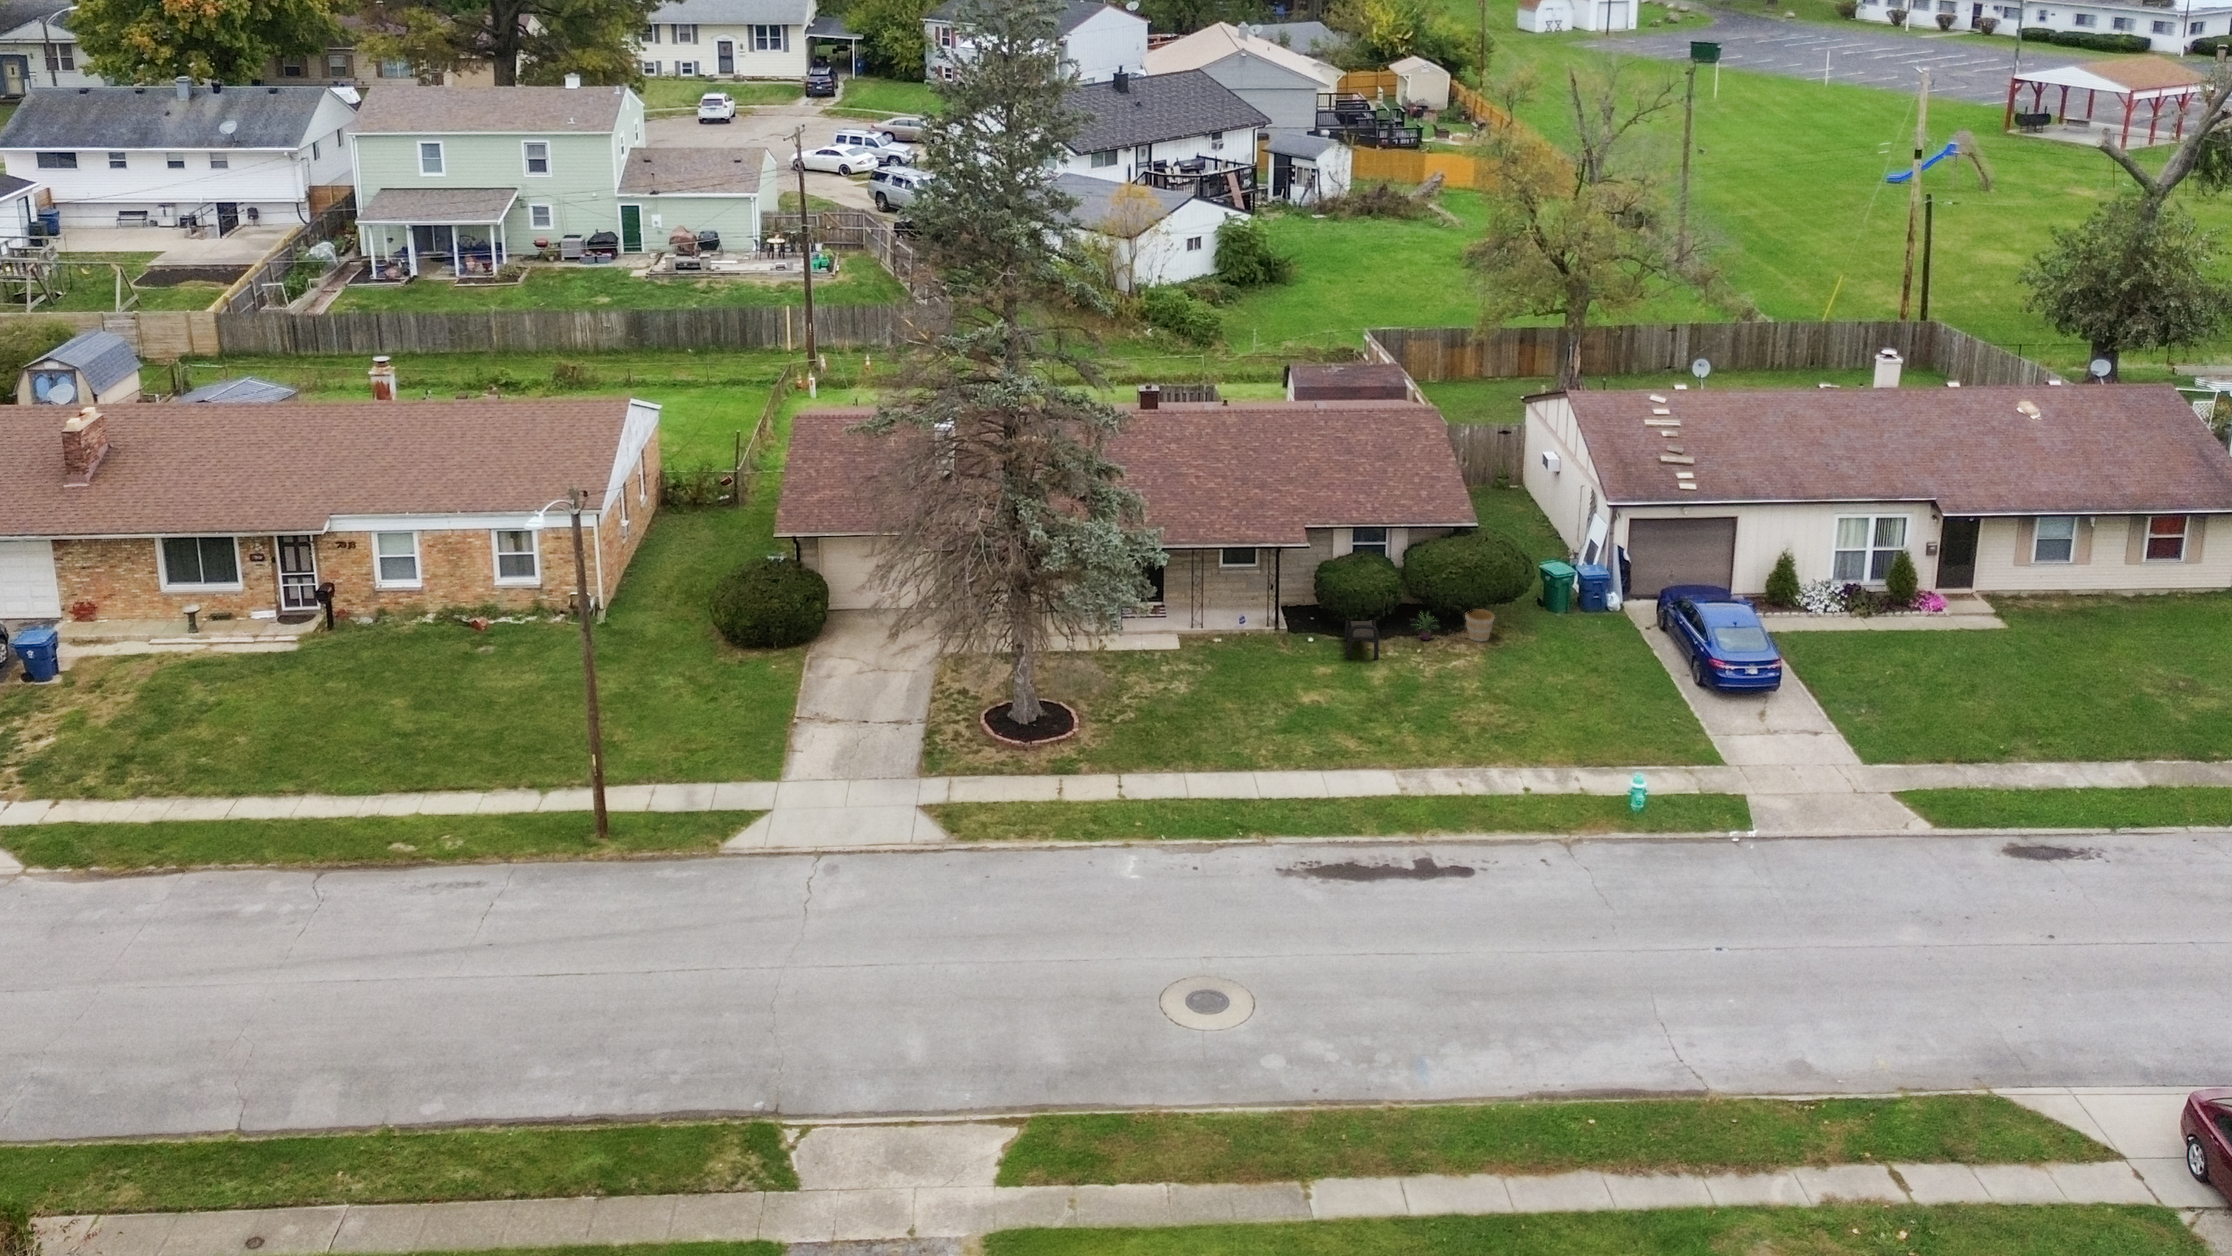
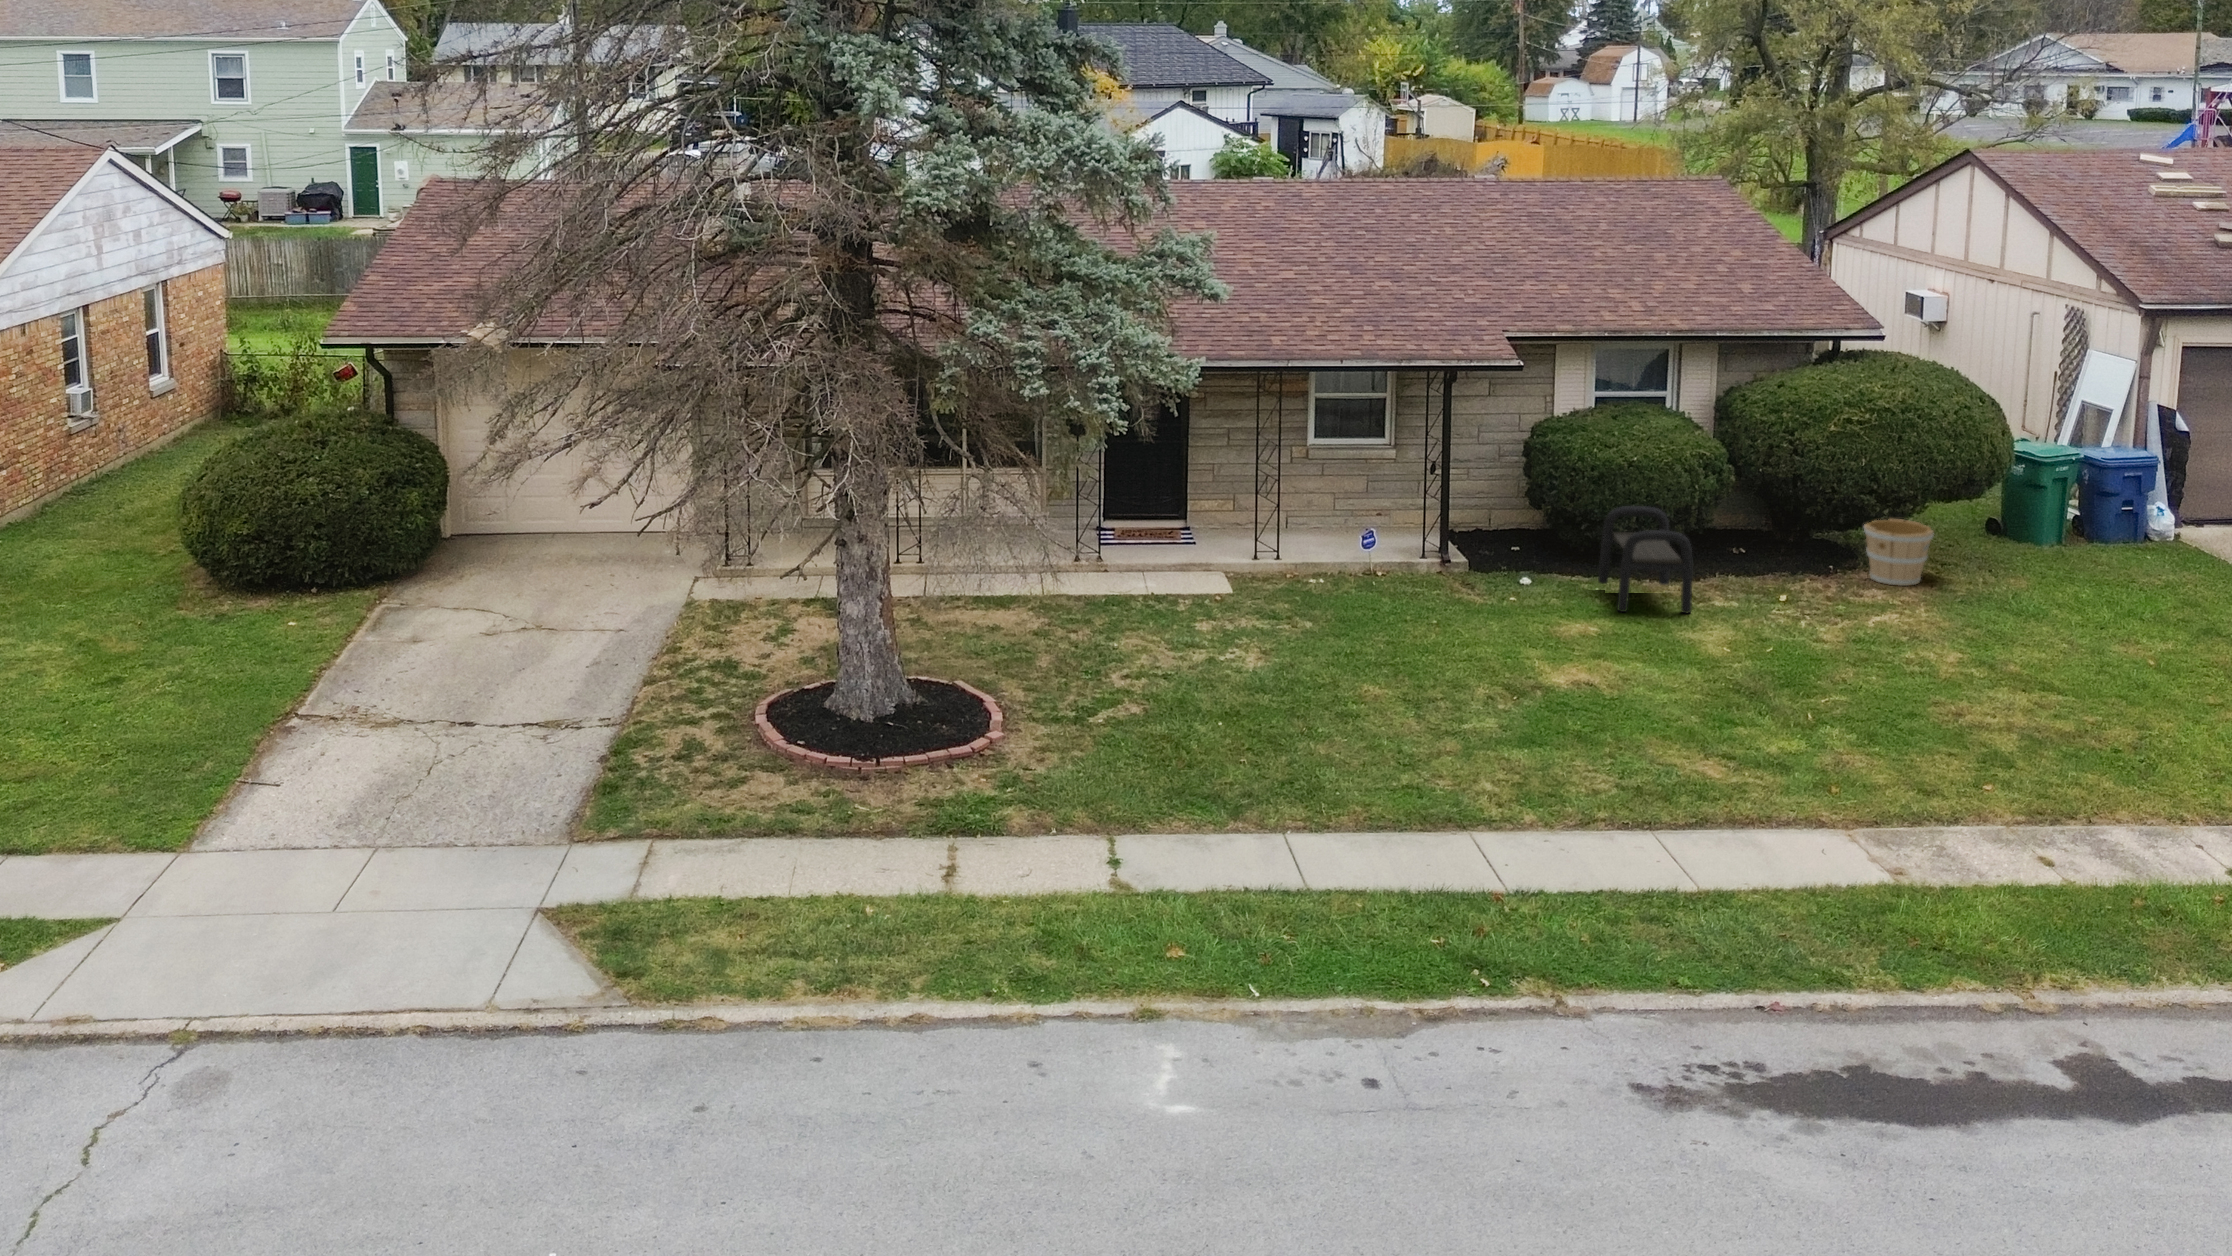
decorative plant: present [1417,612,1431,640] -> none [1742,519,1815,584]

